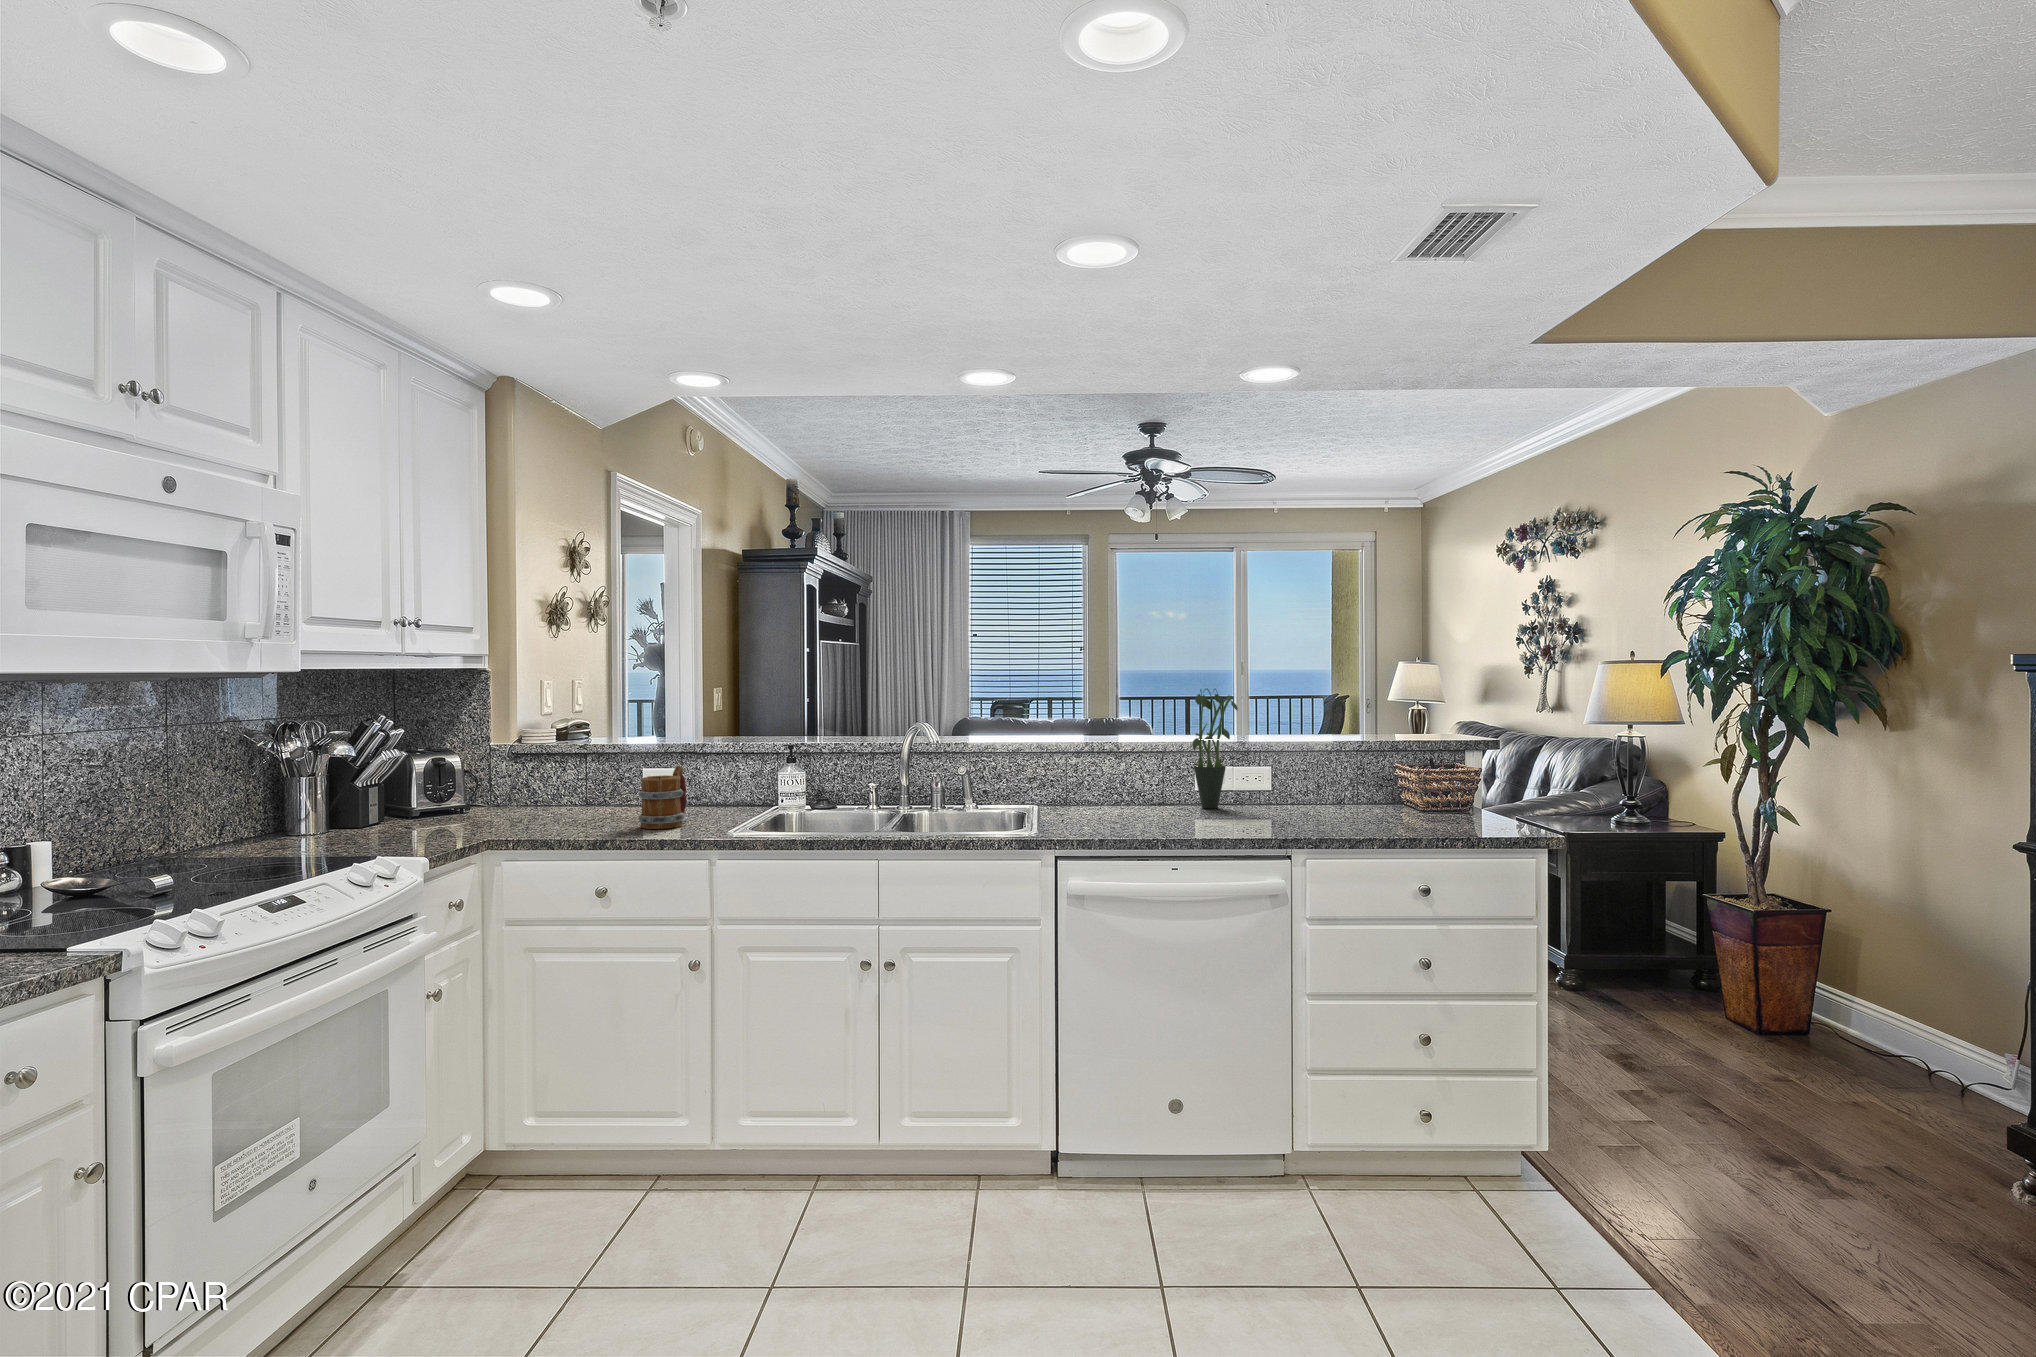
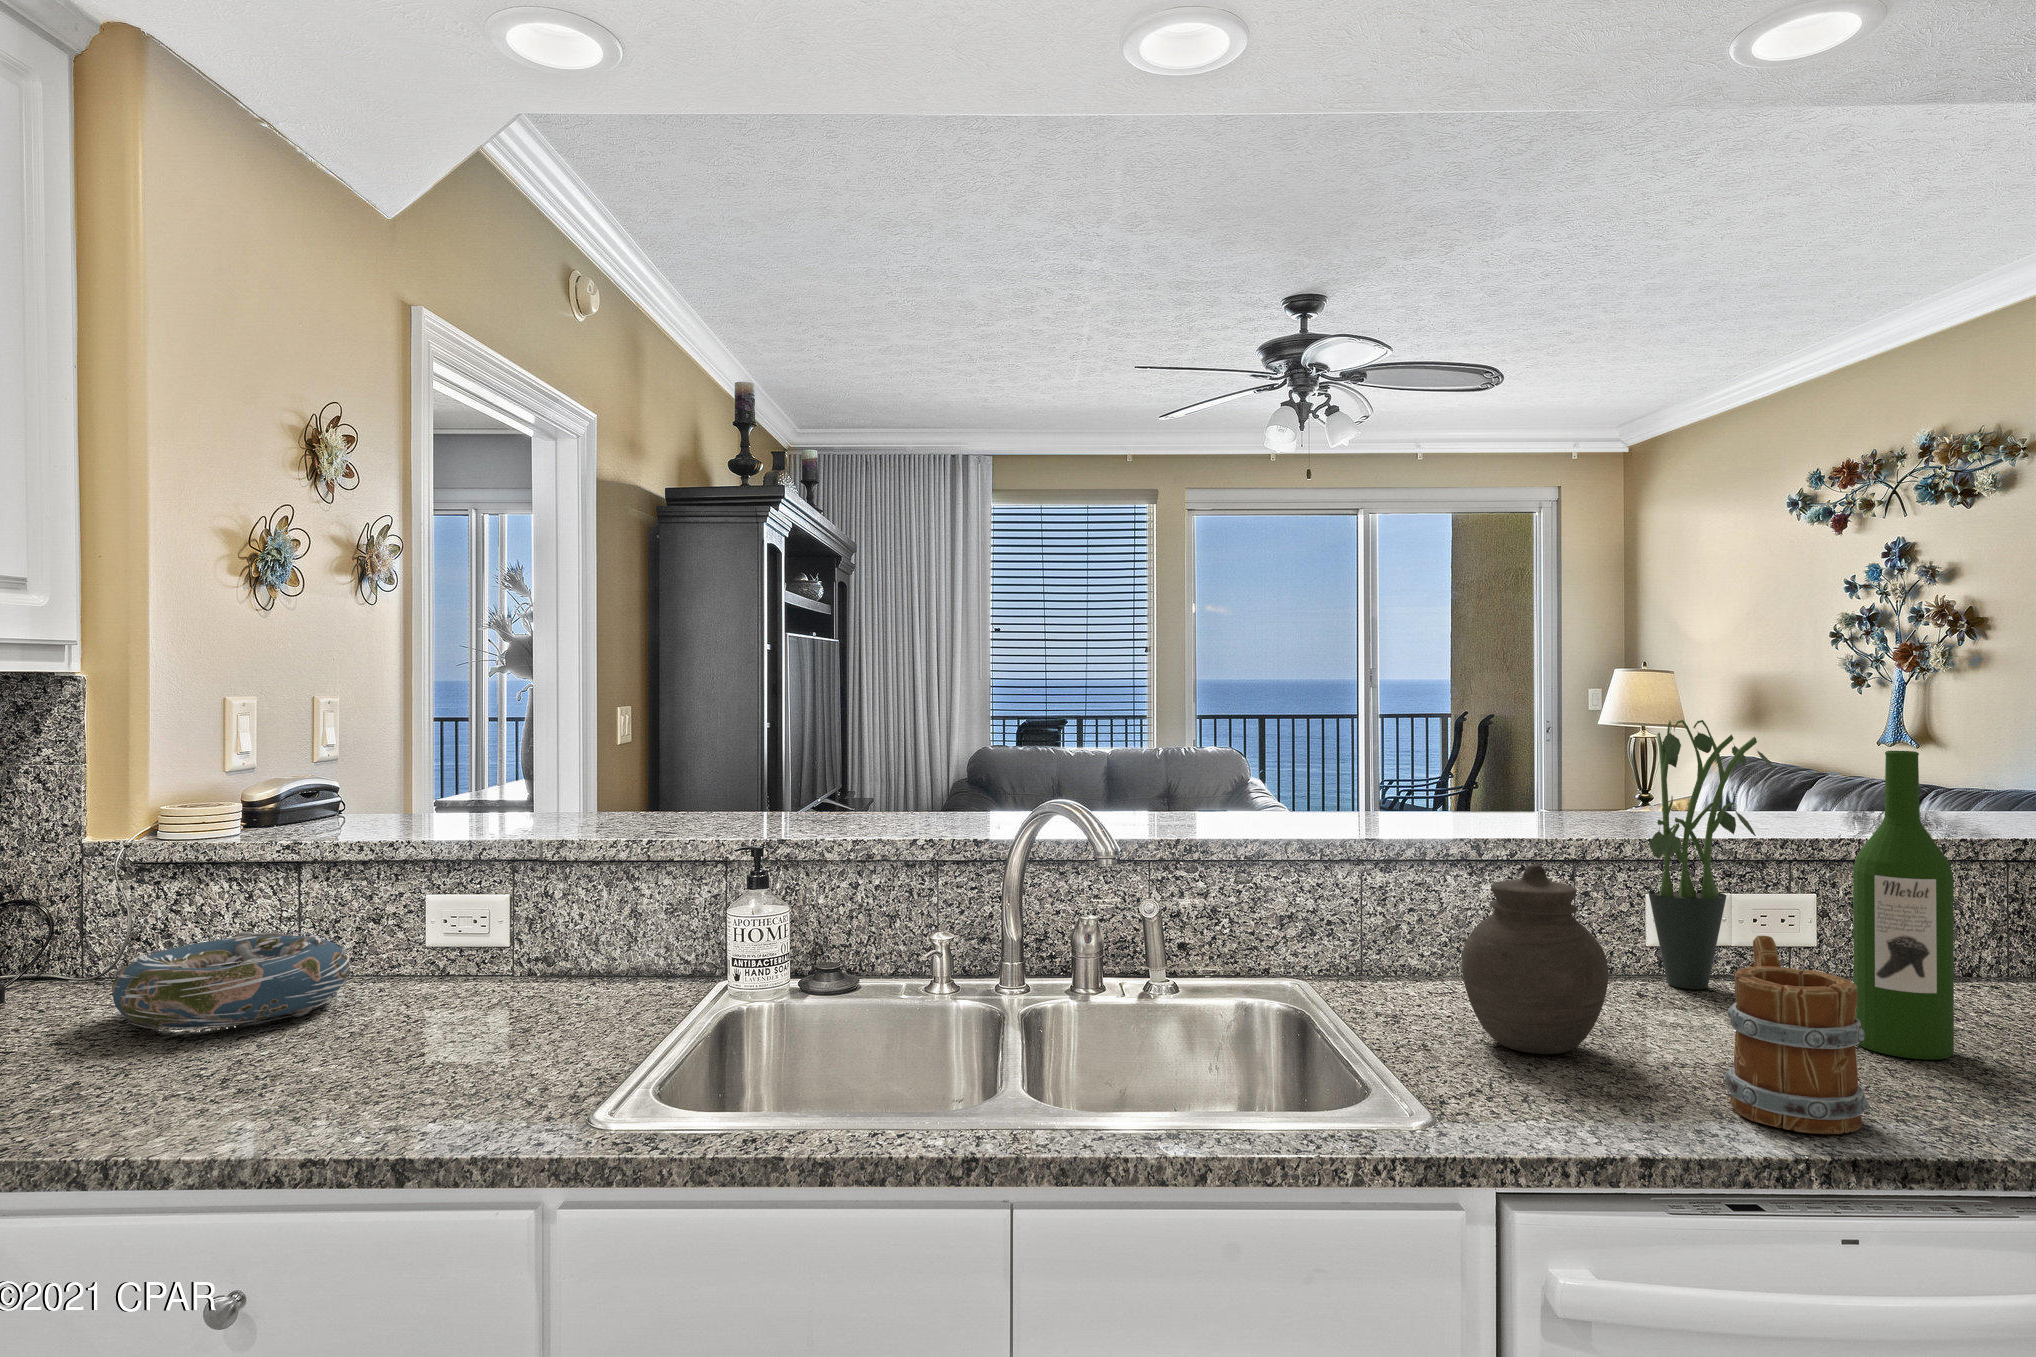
wine bottle: none [1242,699,1276,823] -> present [1853,751,1954,1060]
jar: none [1081,746,1136,822] -> present [1462,865,1608,1054]
mug: present [638,766,687,829] -> present [1725,935,1869,1134]
decorative bowl: none [520,783,616,817] -> present [112,932,352,1029]

